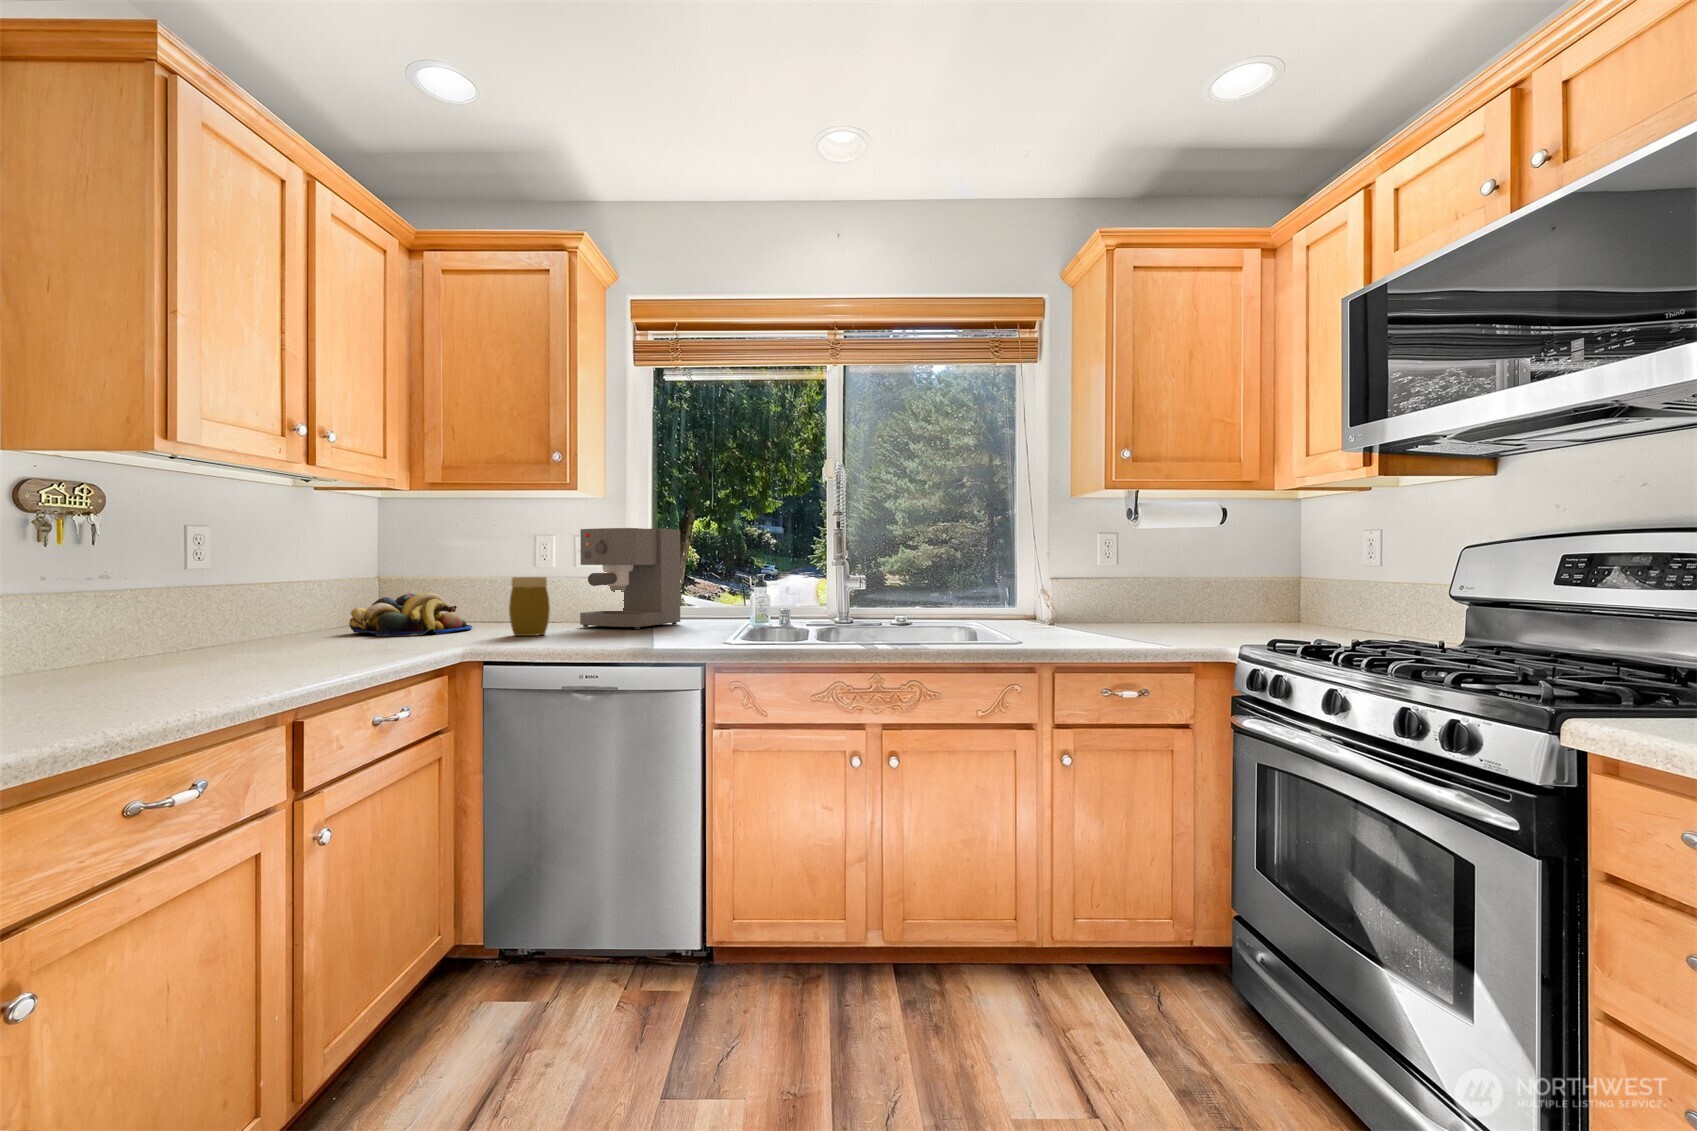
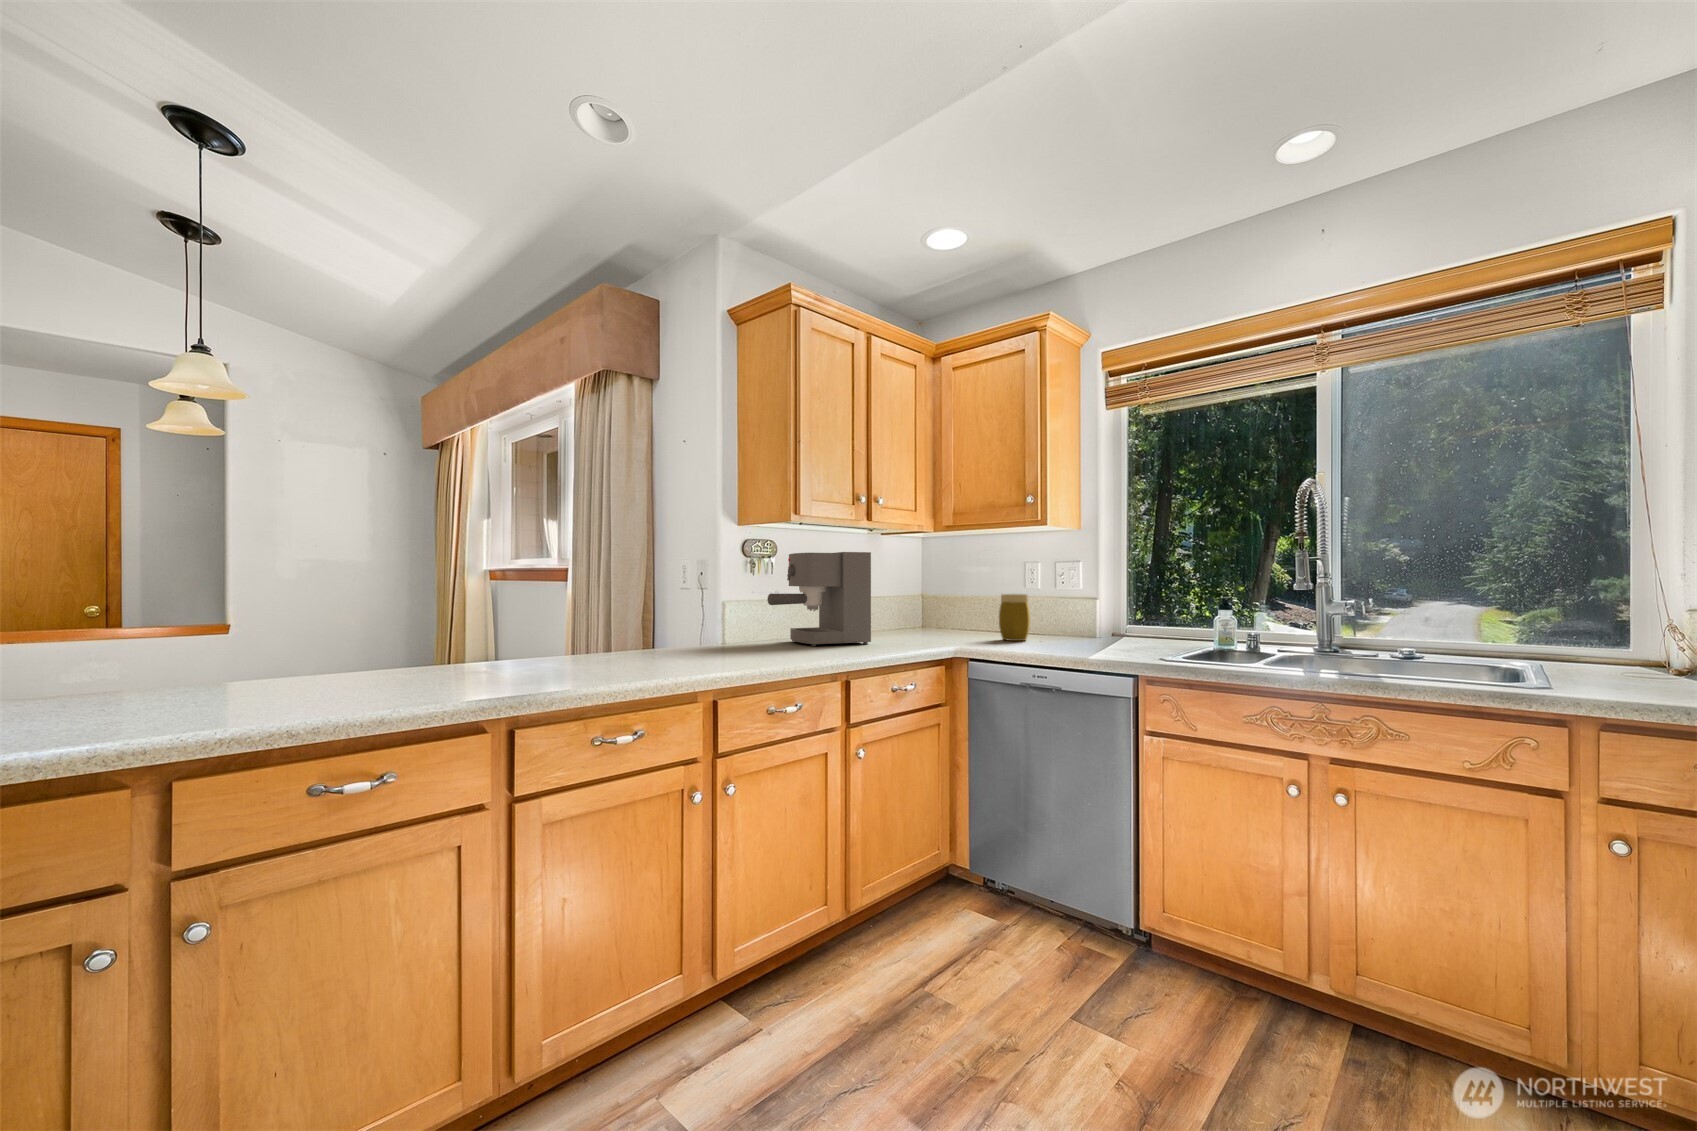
coffee maker: present [580,528,680,629] -> present [767,552,871,646]
fruit bowl: present [349,593,472,636] -> none [906,605,984,635]

